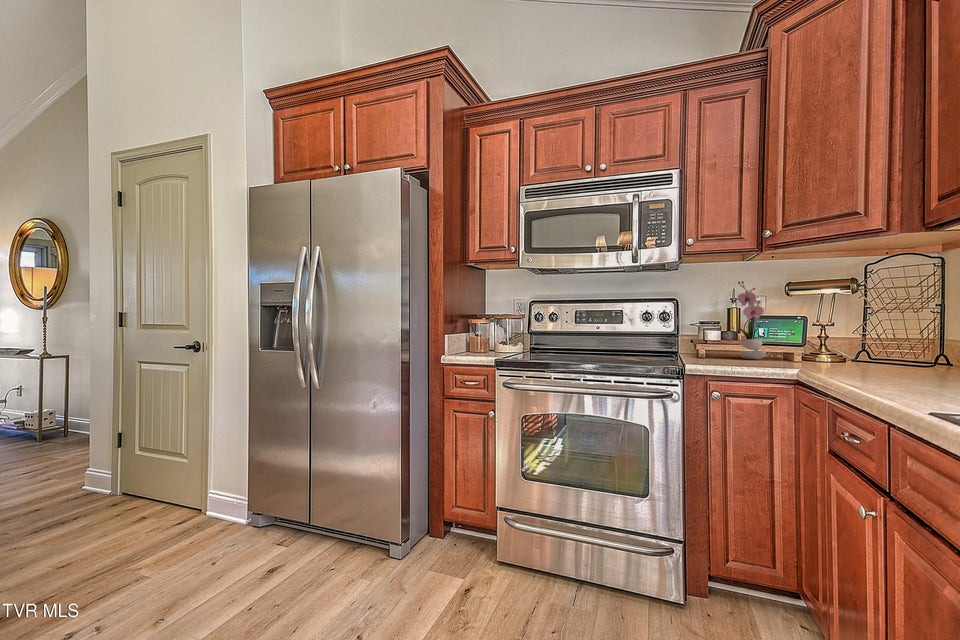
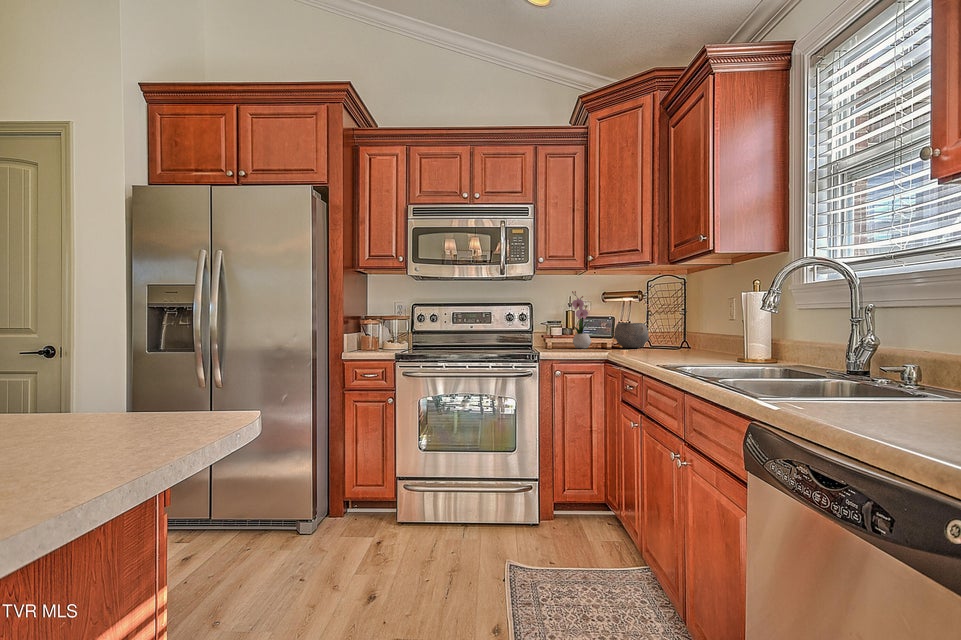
bowl: none [805,325,870,362] -> present [614,323,649,348]

